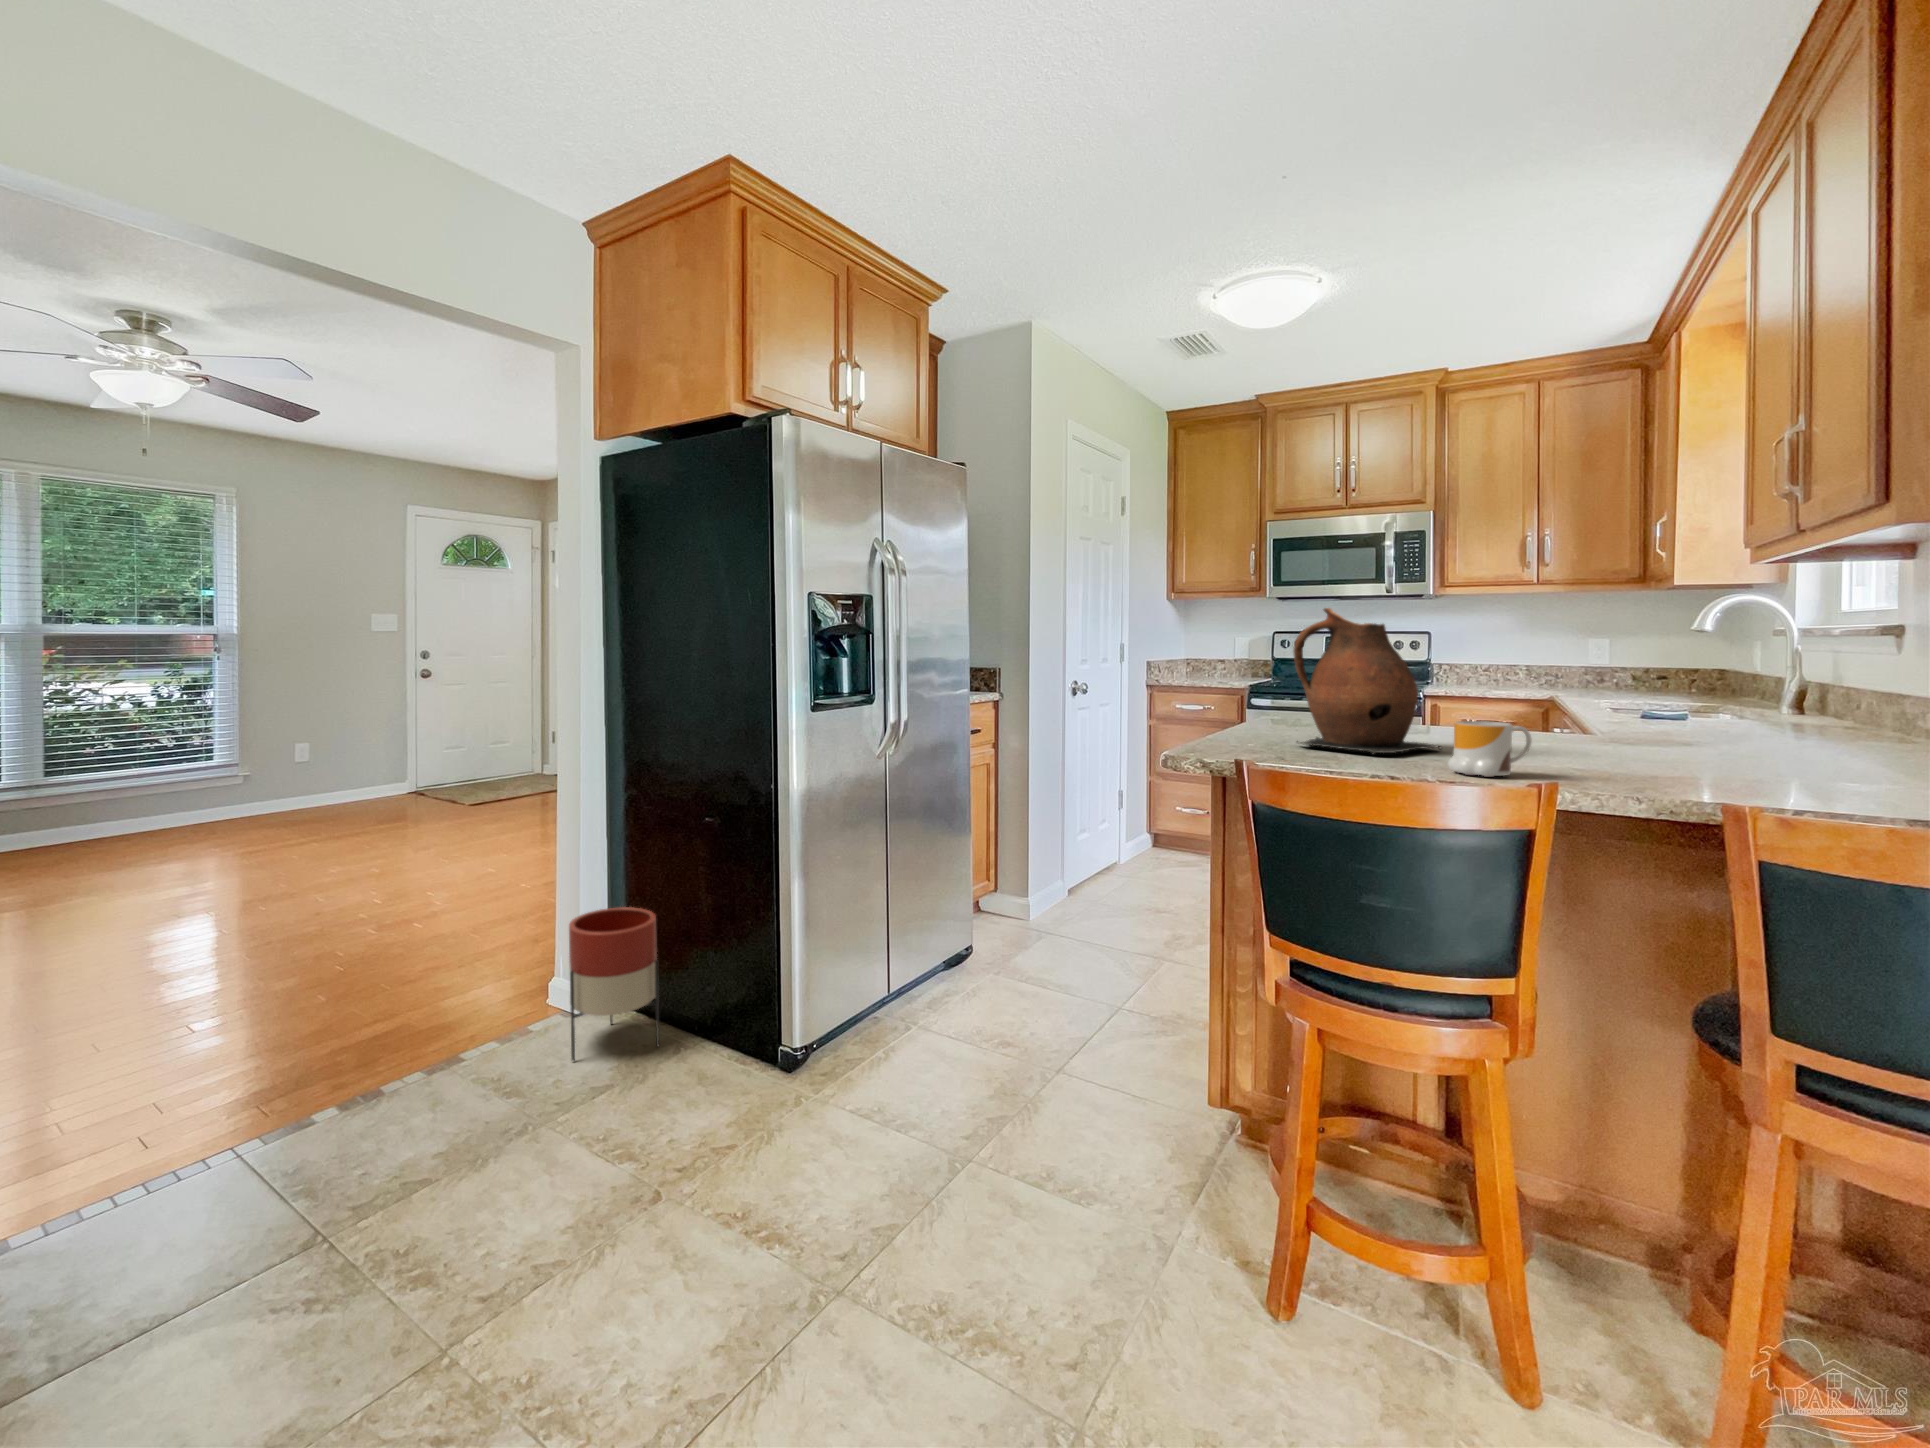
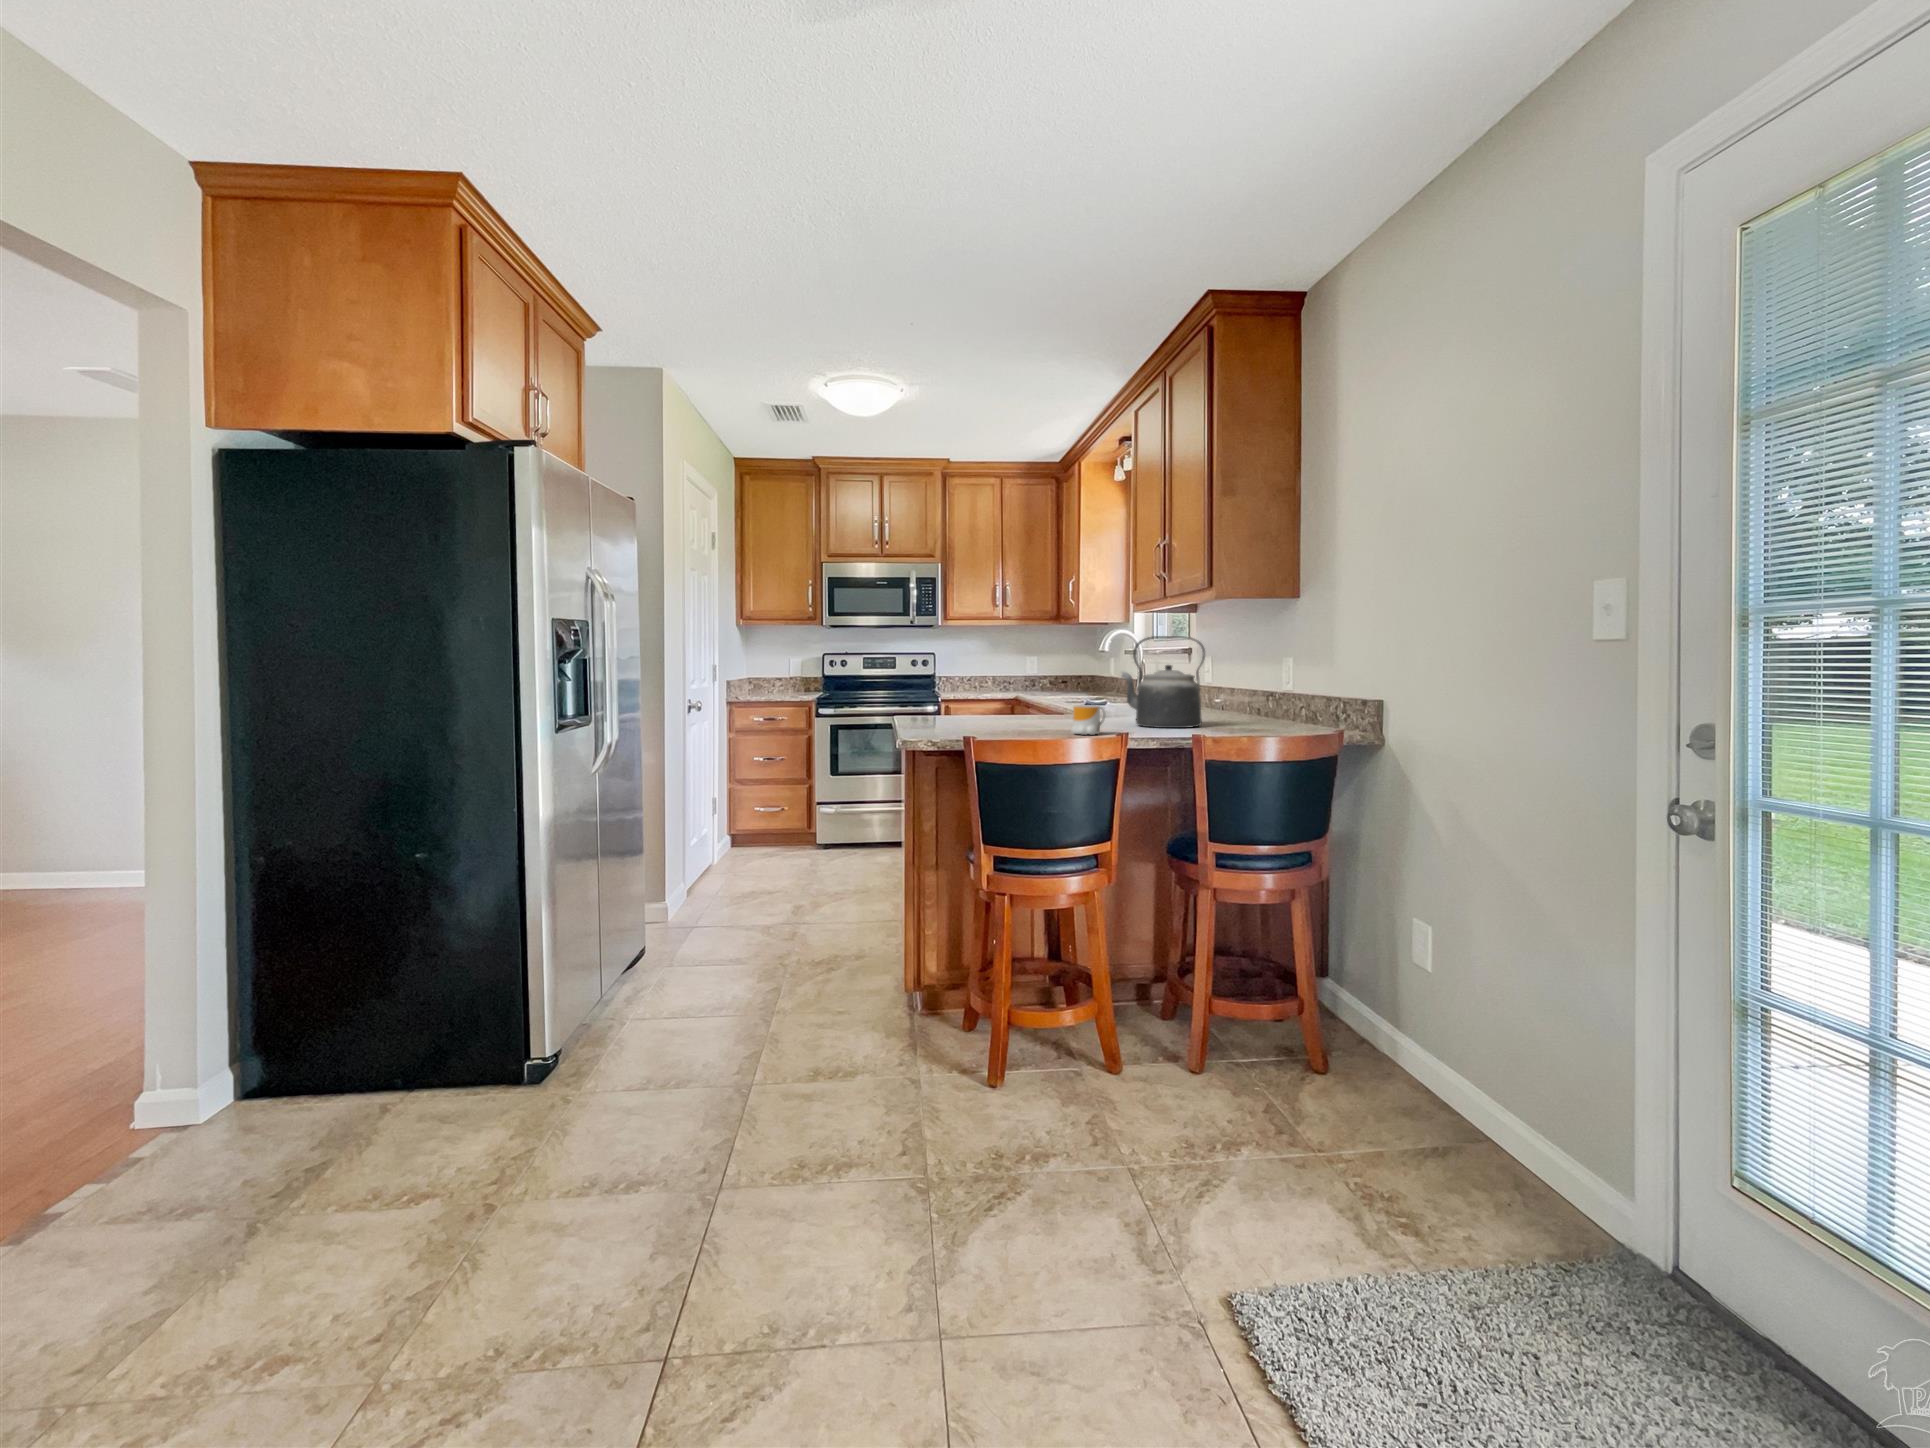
kettle: none [1622,592,1840,779] -> present [1122,636,1205,728]
ceramic pitcher: present [1294,608,1441,755] -> none [968,640,1046,730]
planter: present [569,907,659,1061] -> none [230,967,364,1157]

